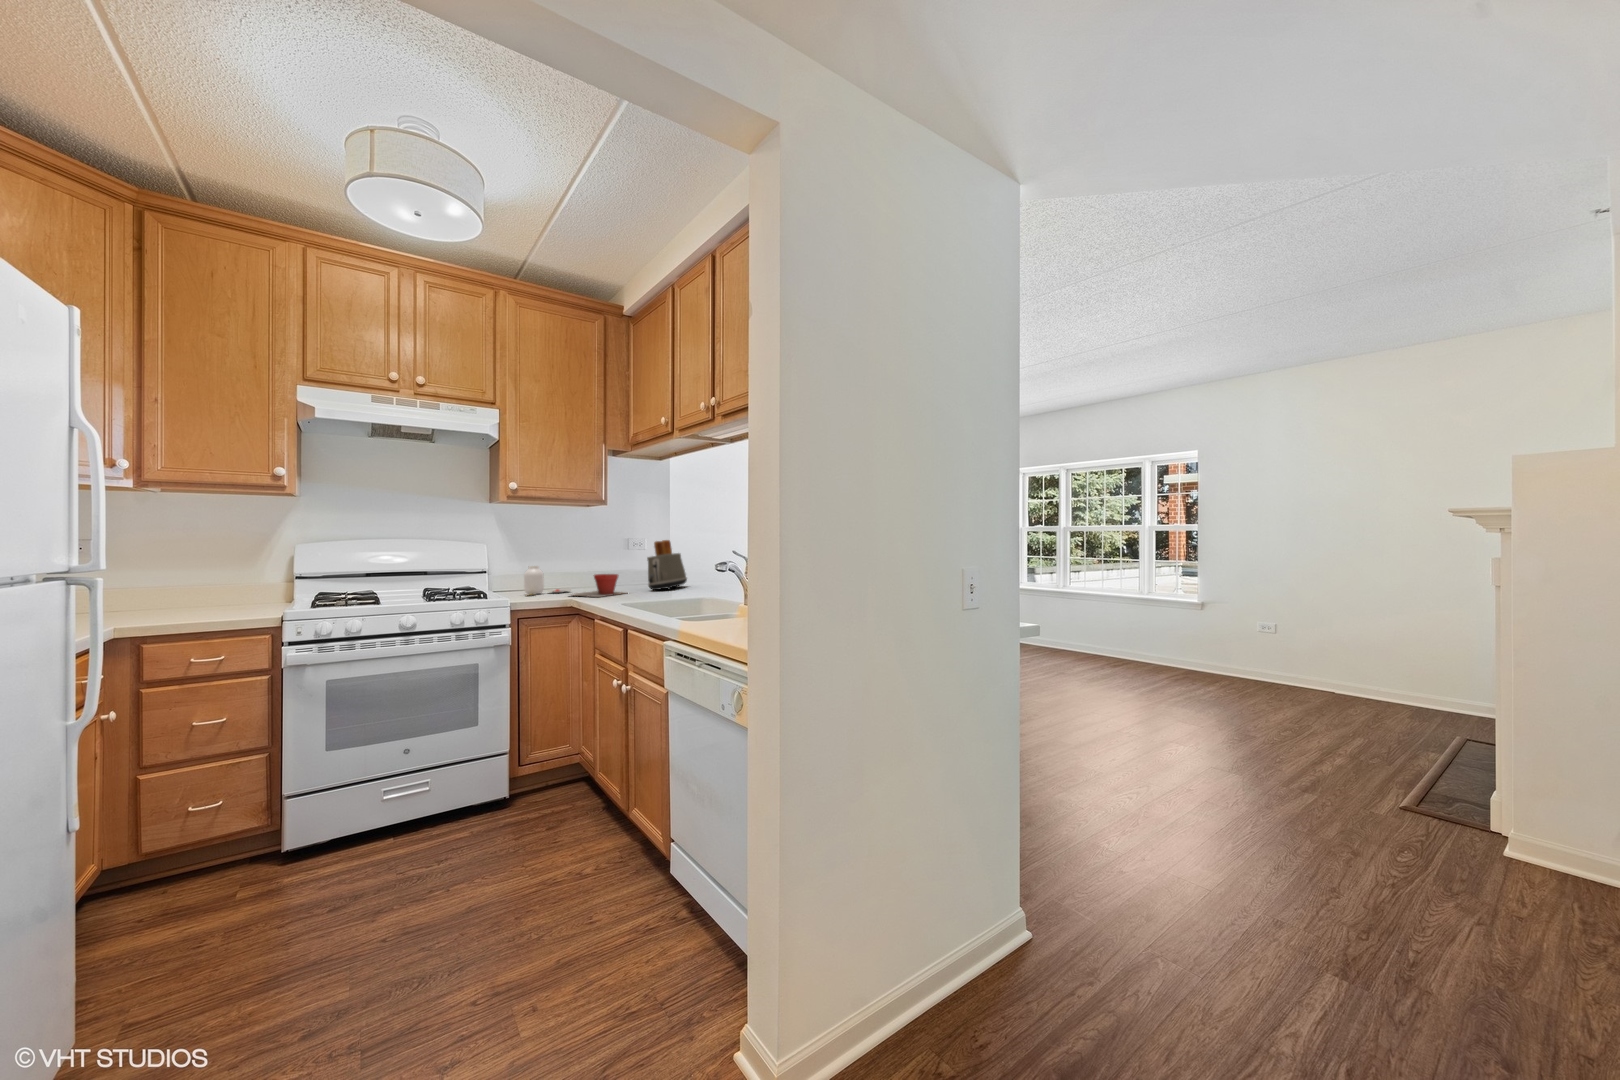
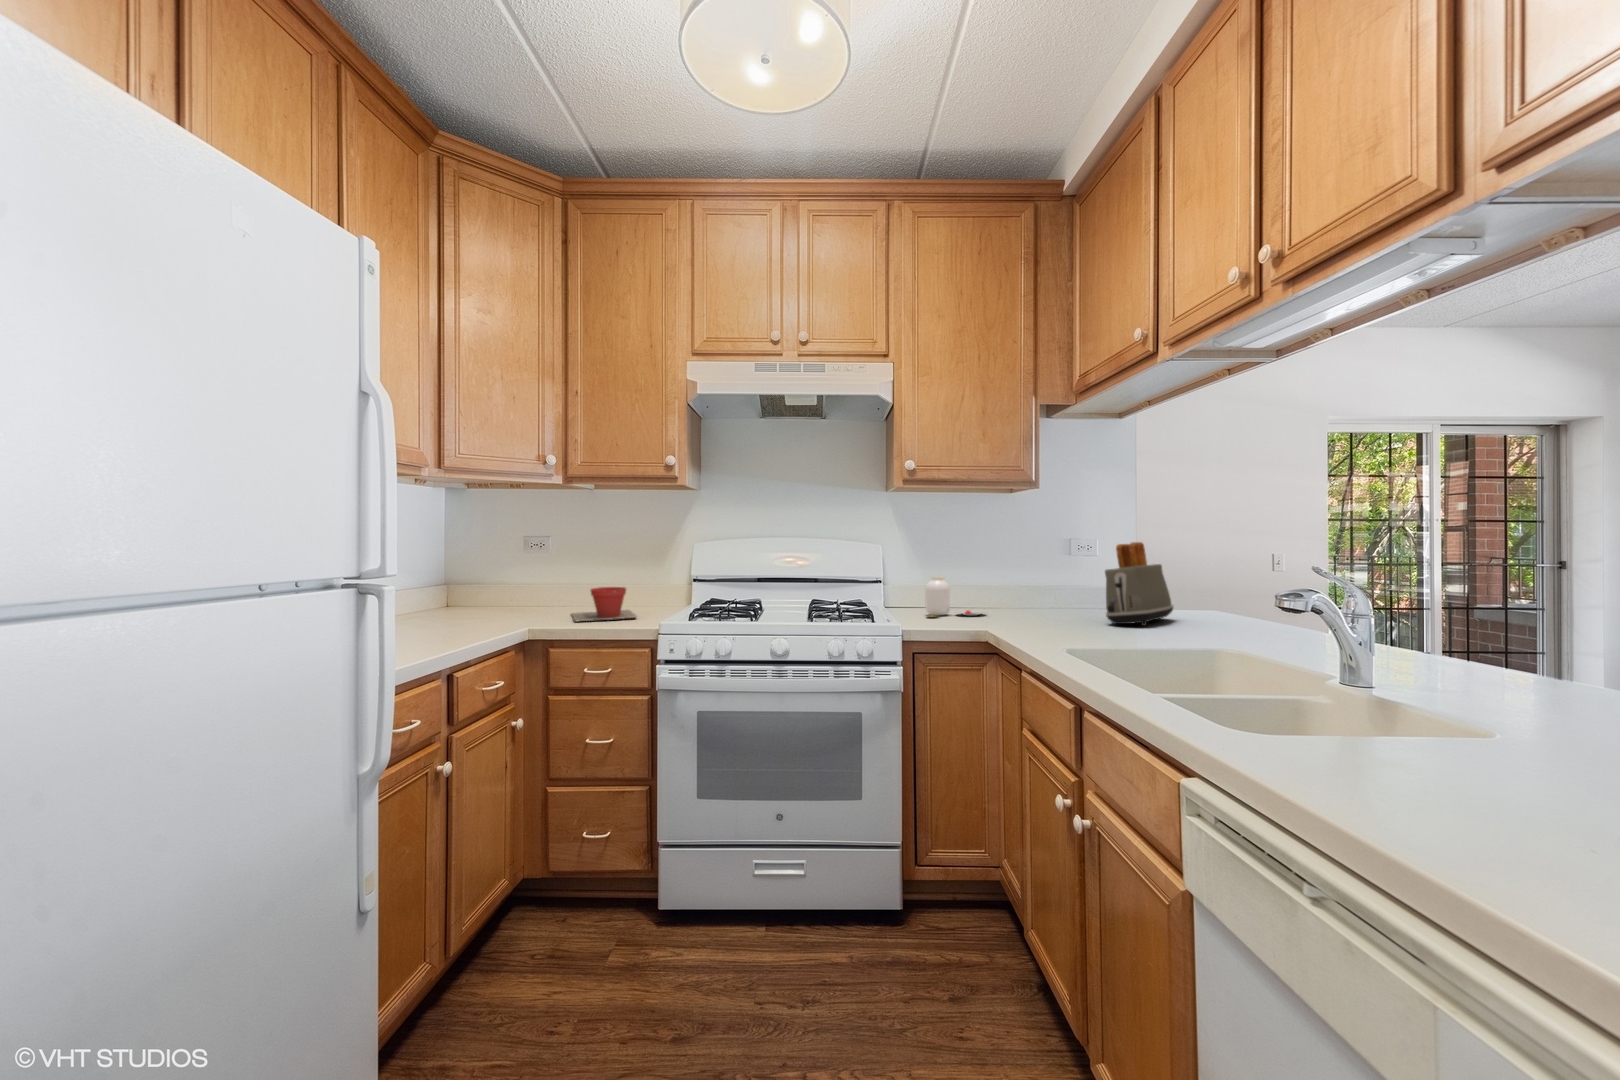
plant pot: present [574,574,624,597] -> present [571,587,636,622]

